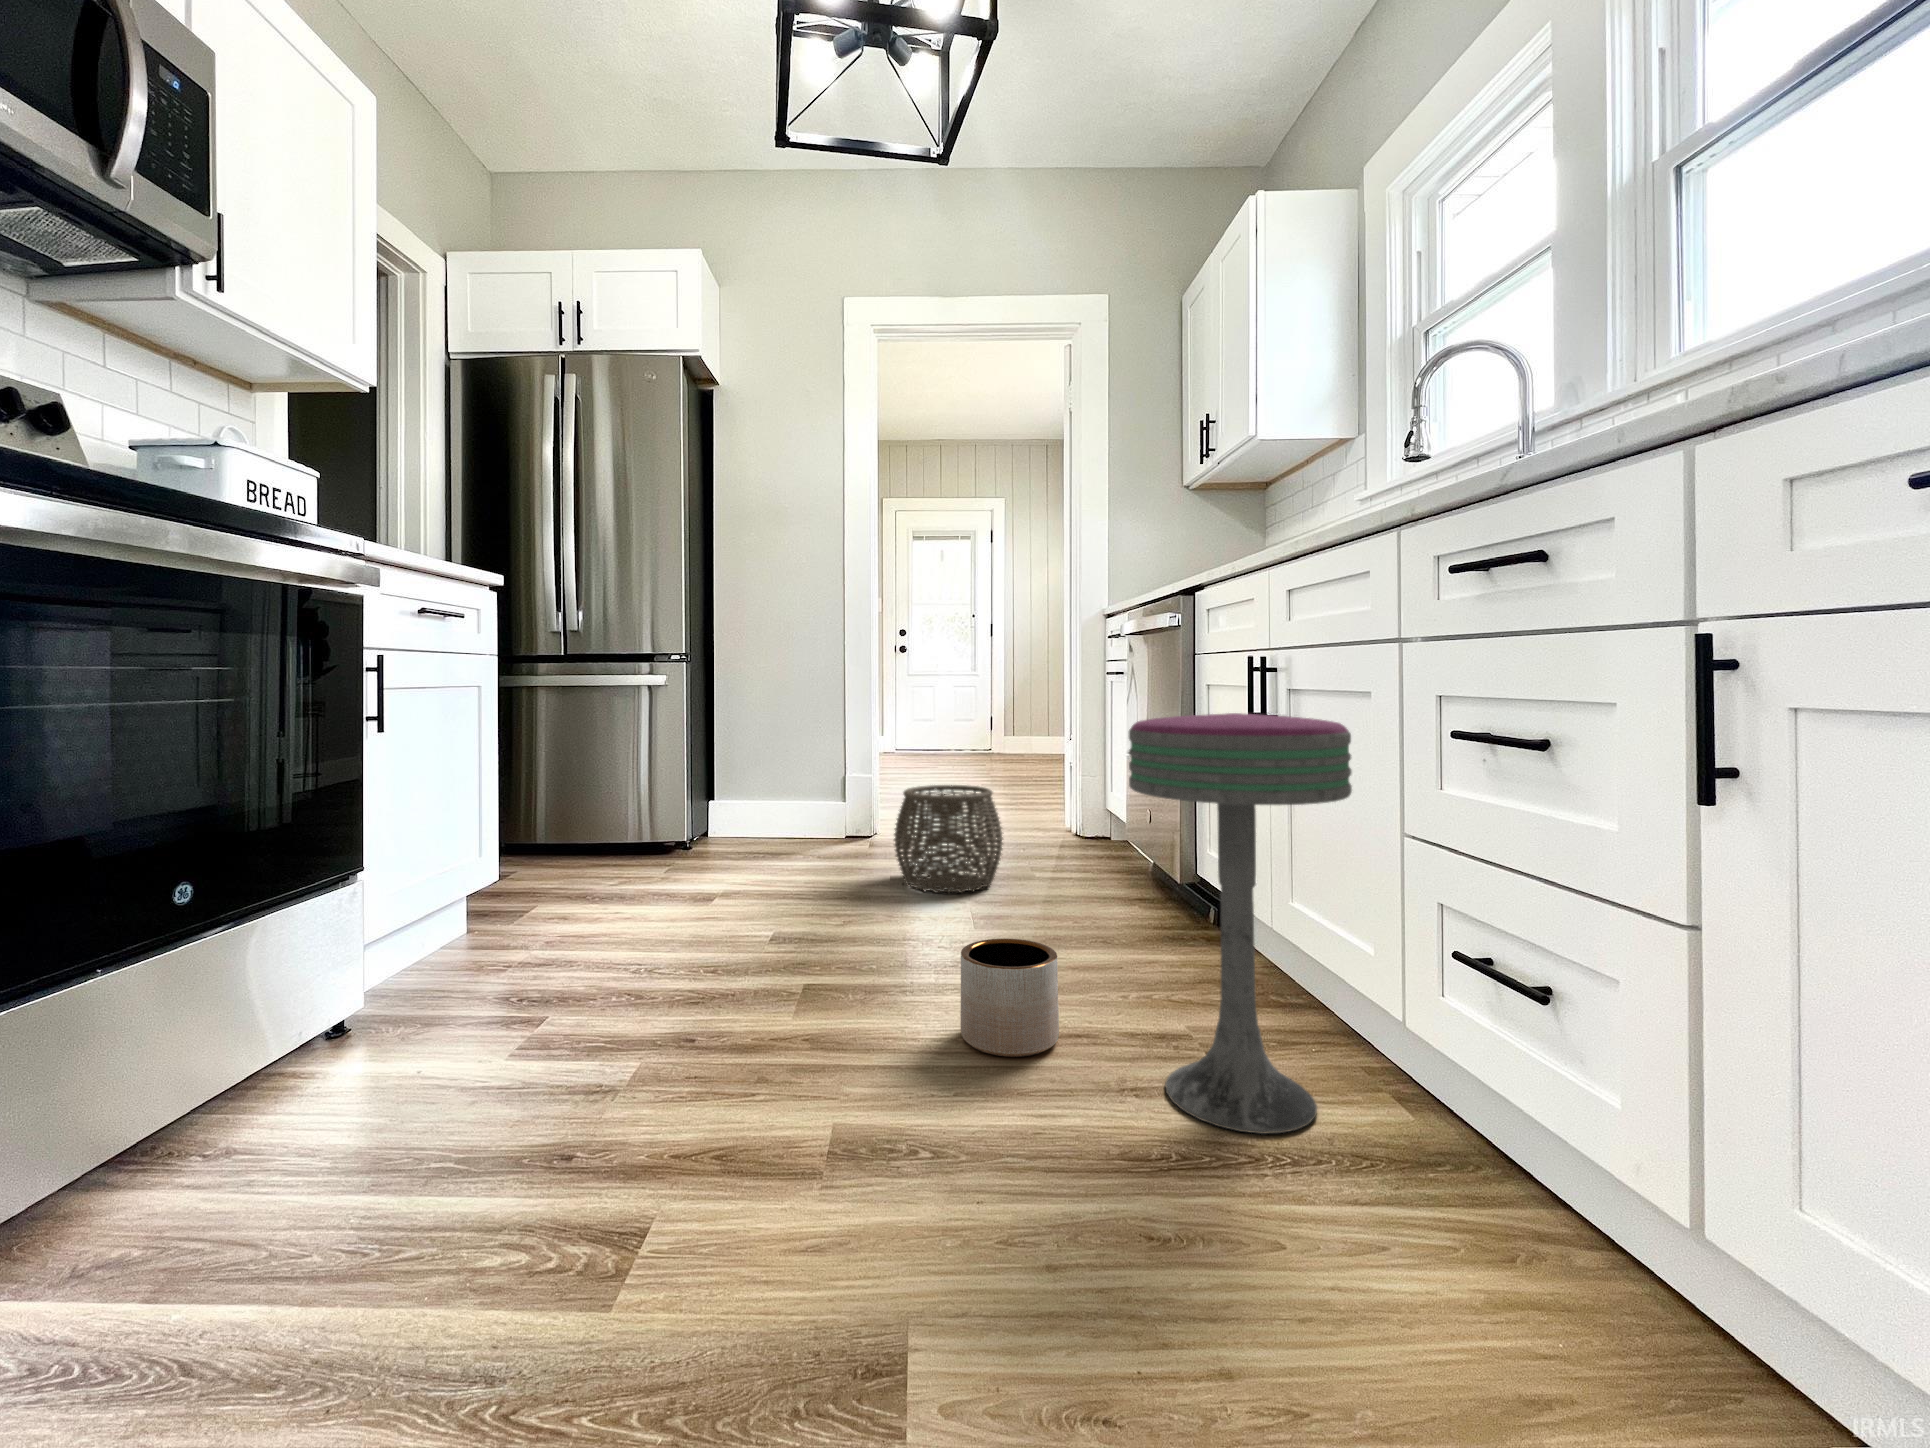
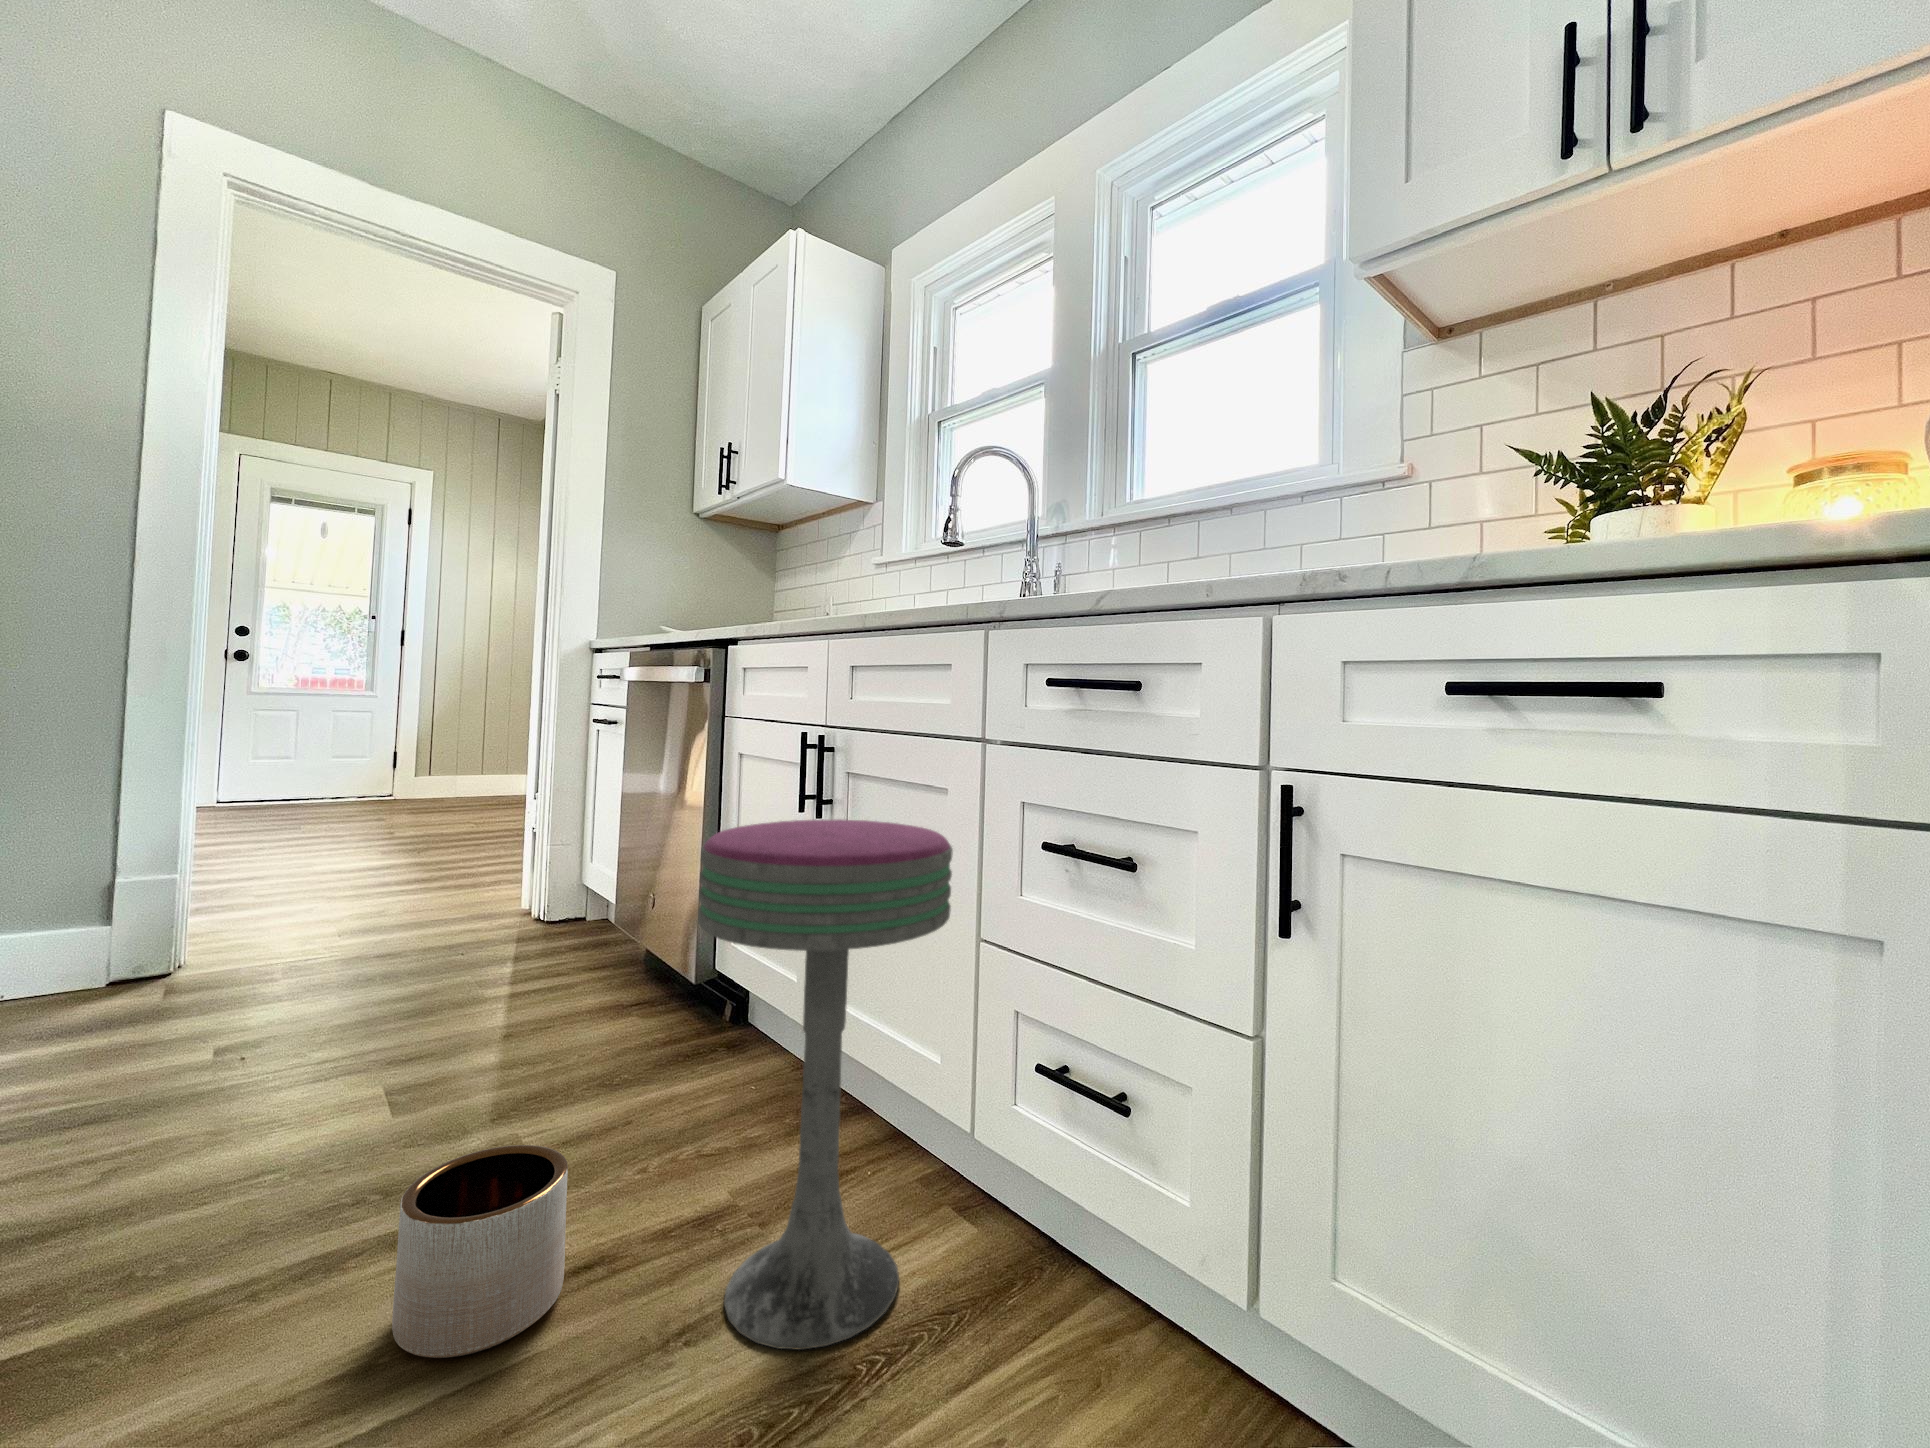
woven basket: present [894,785,1003,893] -> none [236,881,441,1055]

